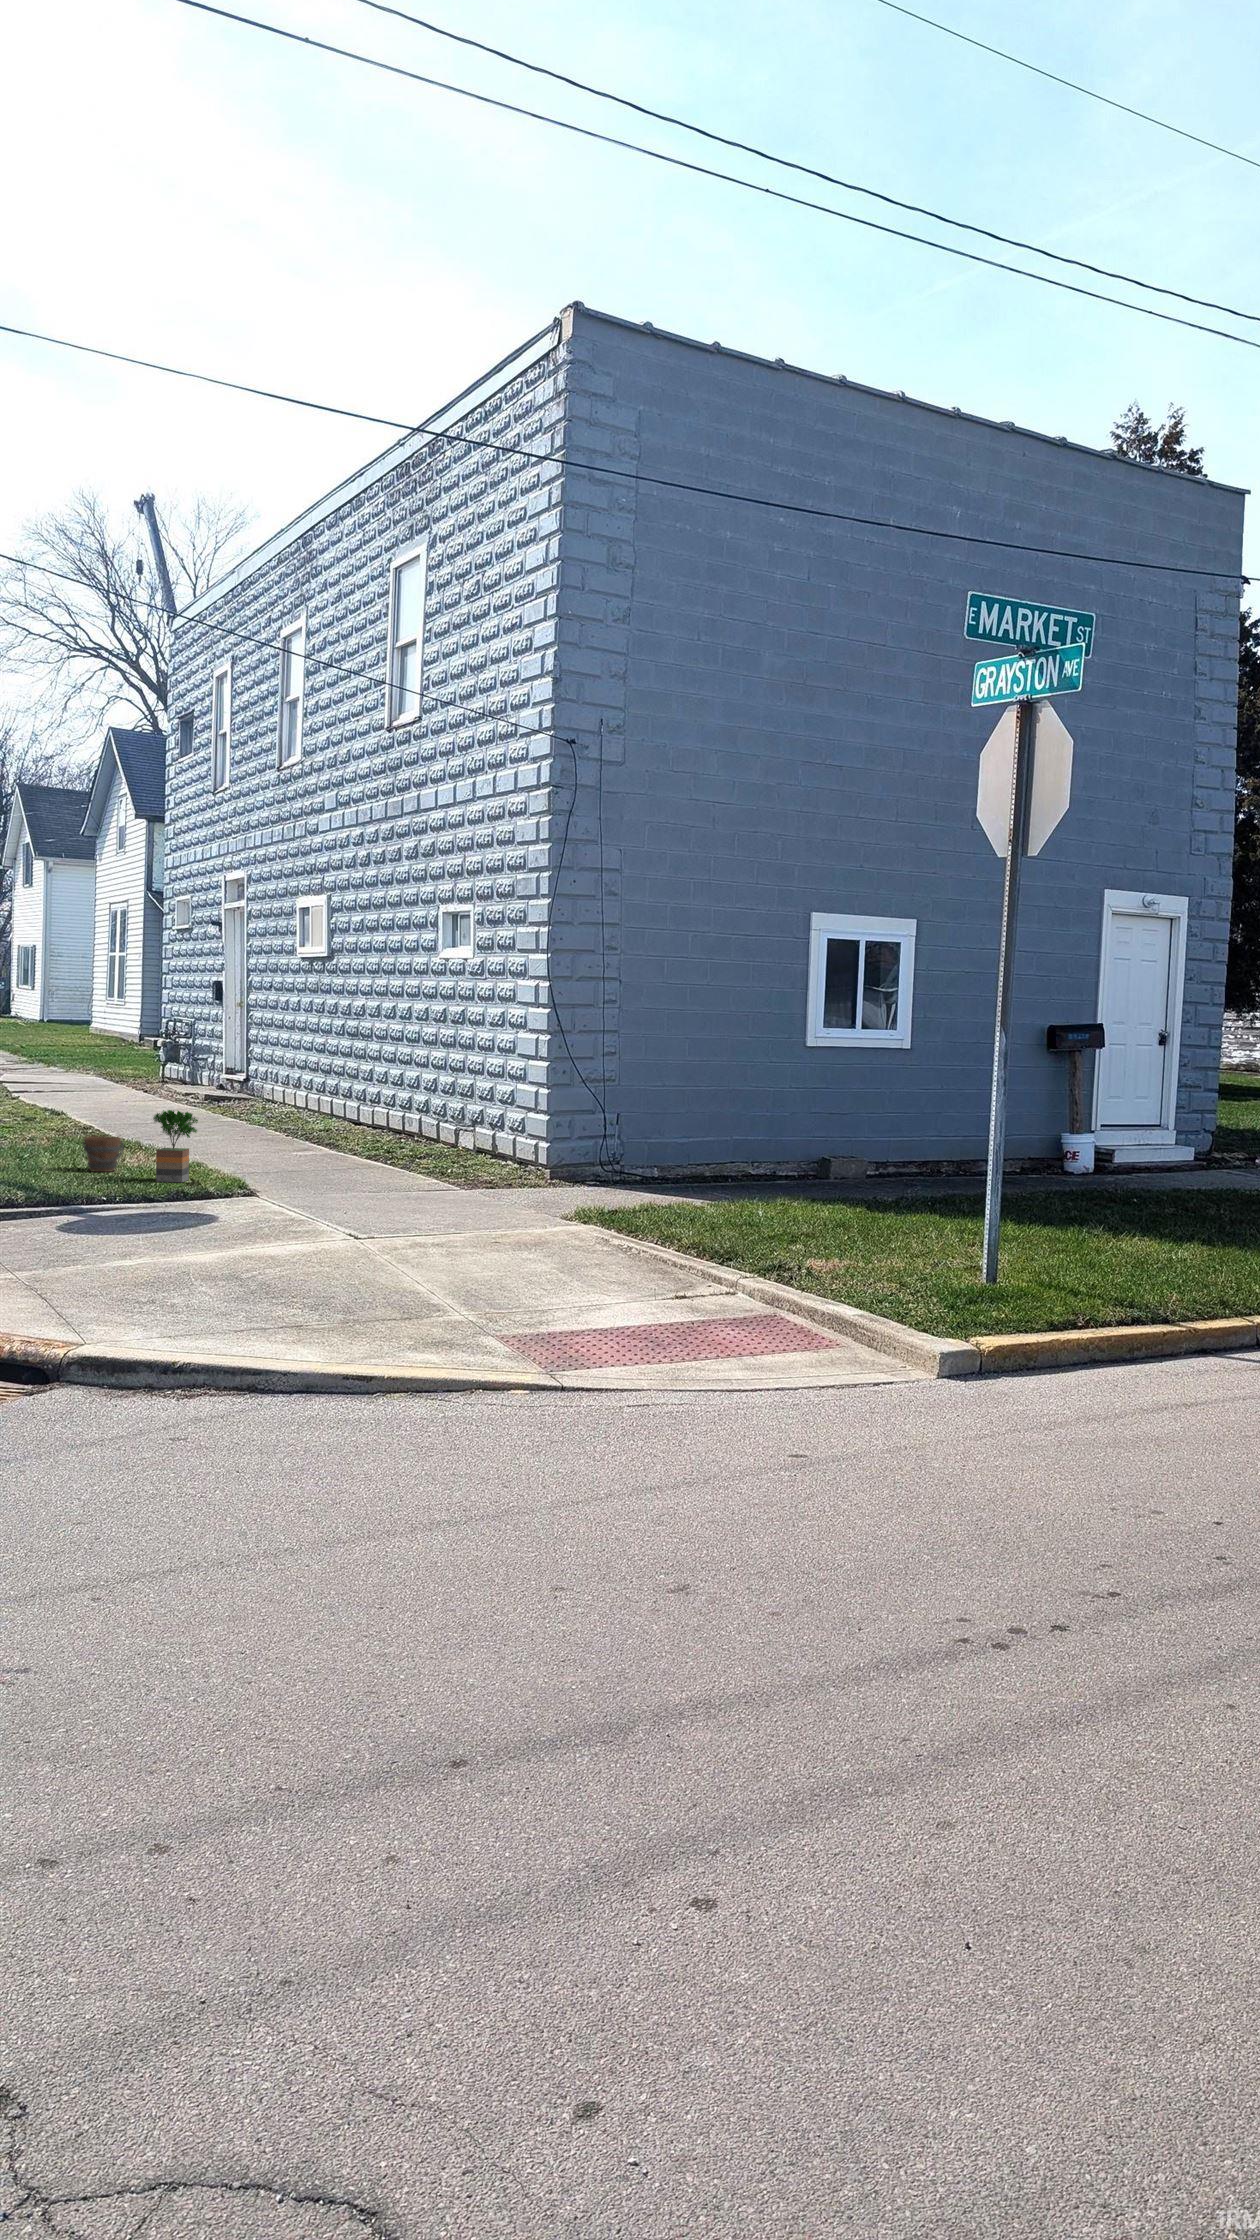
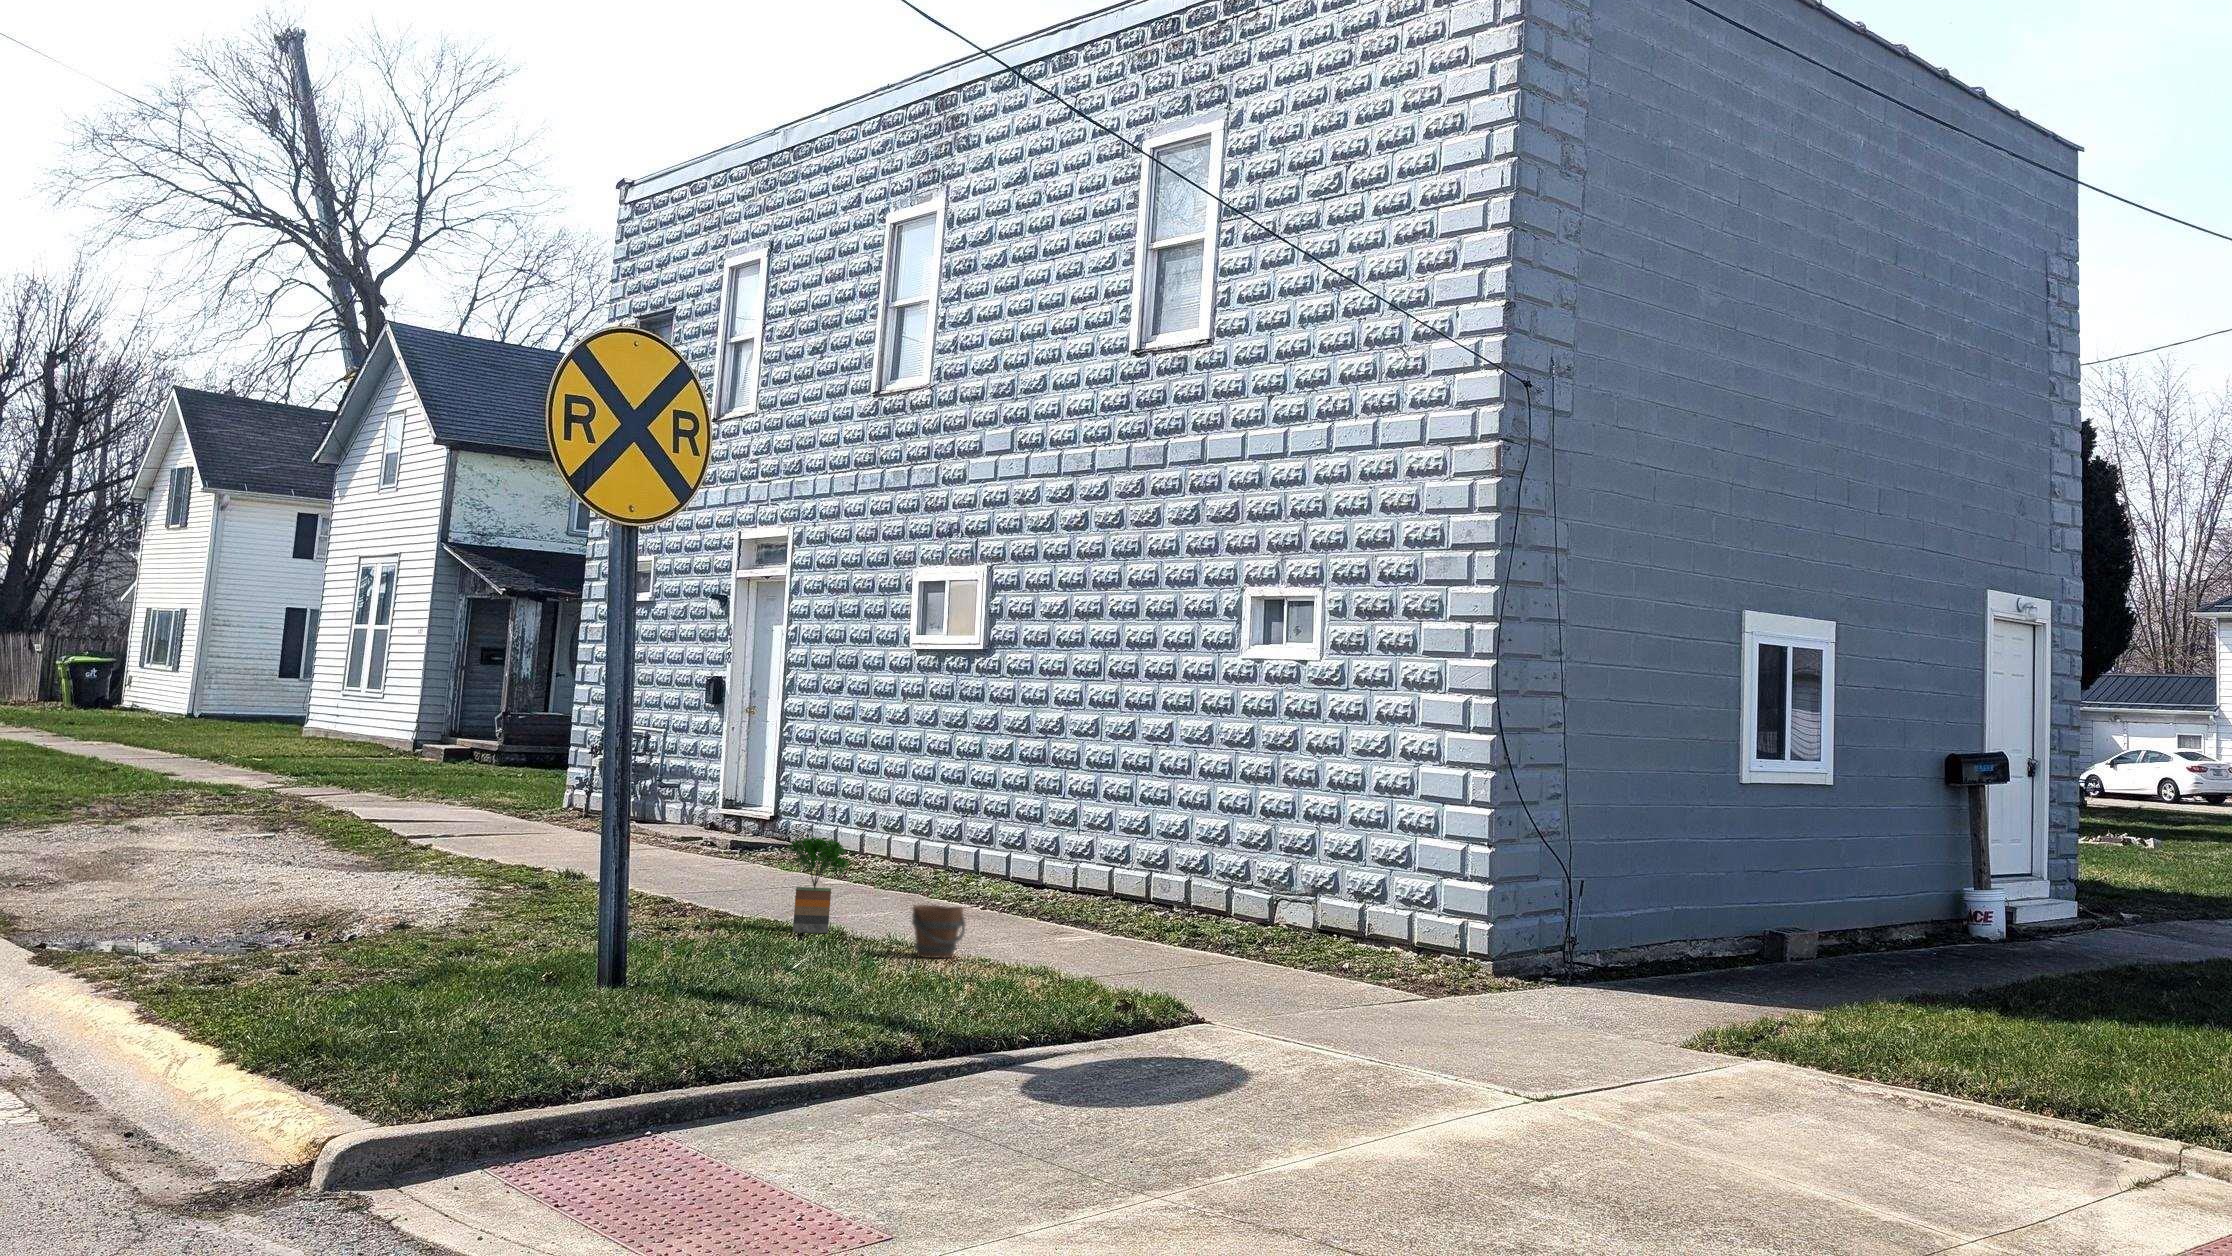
potted tree: present [153,1110,198,1182] -> present [788,837,848,933]

